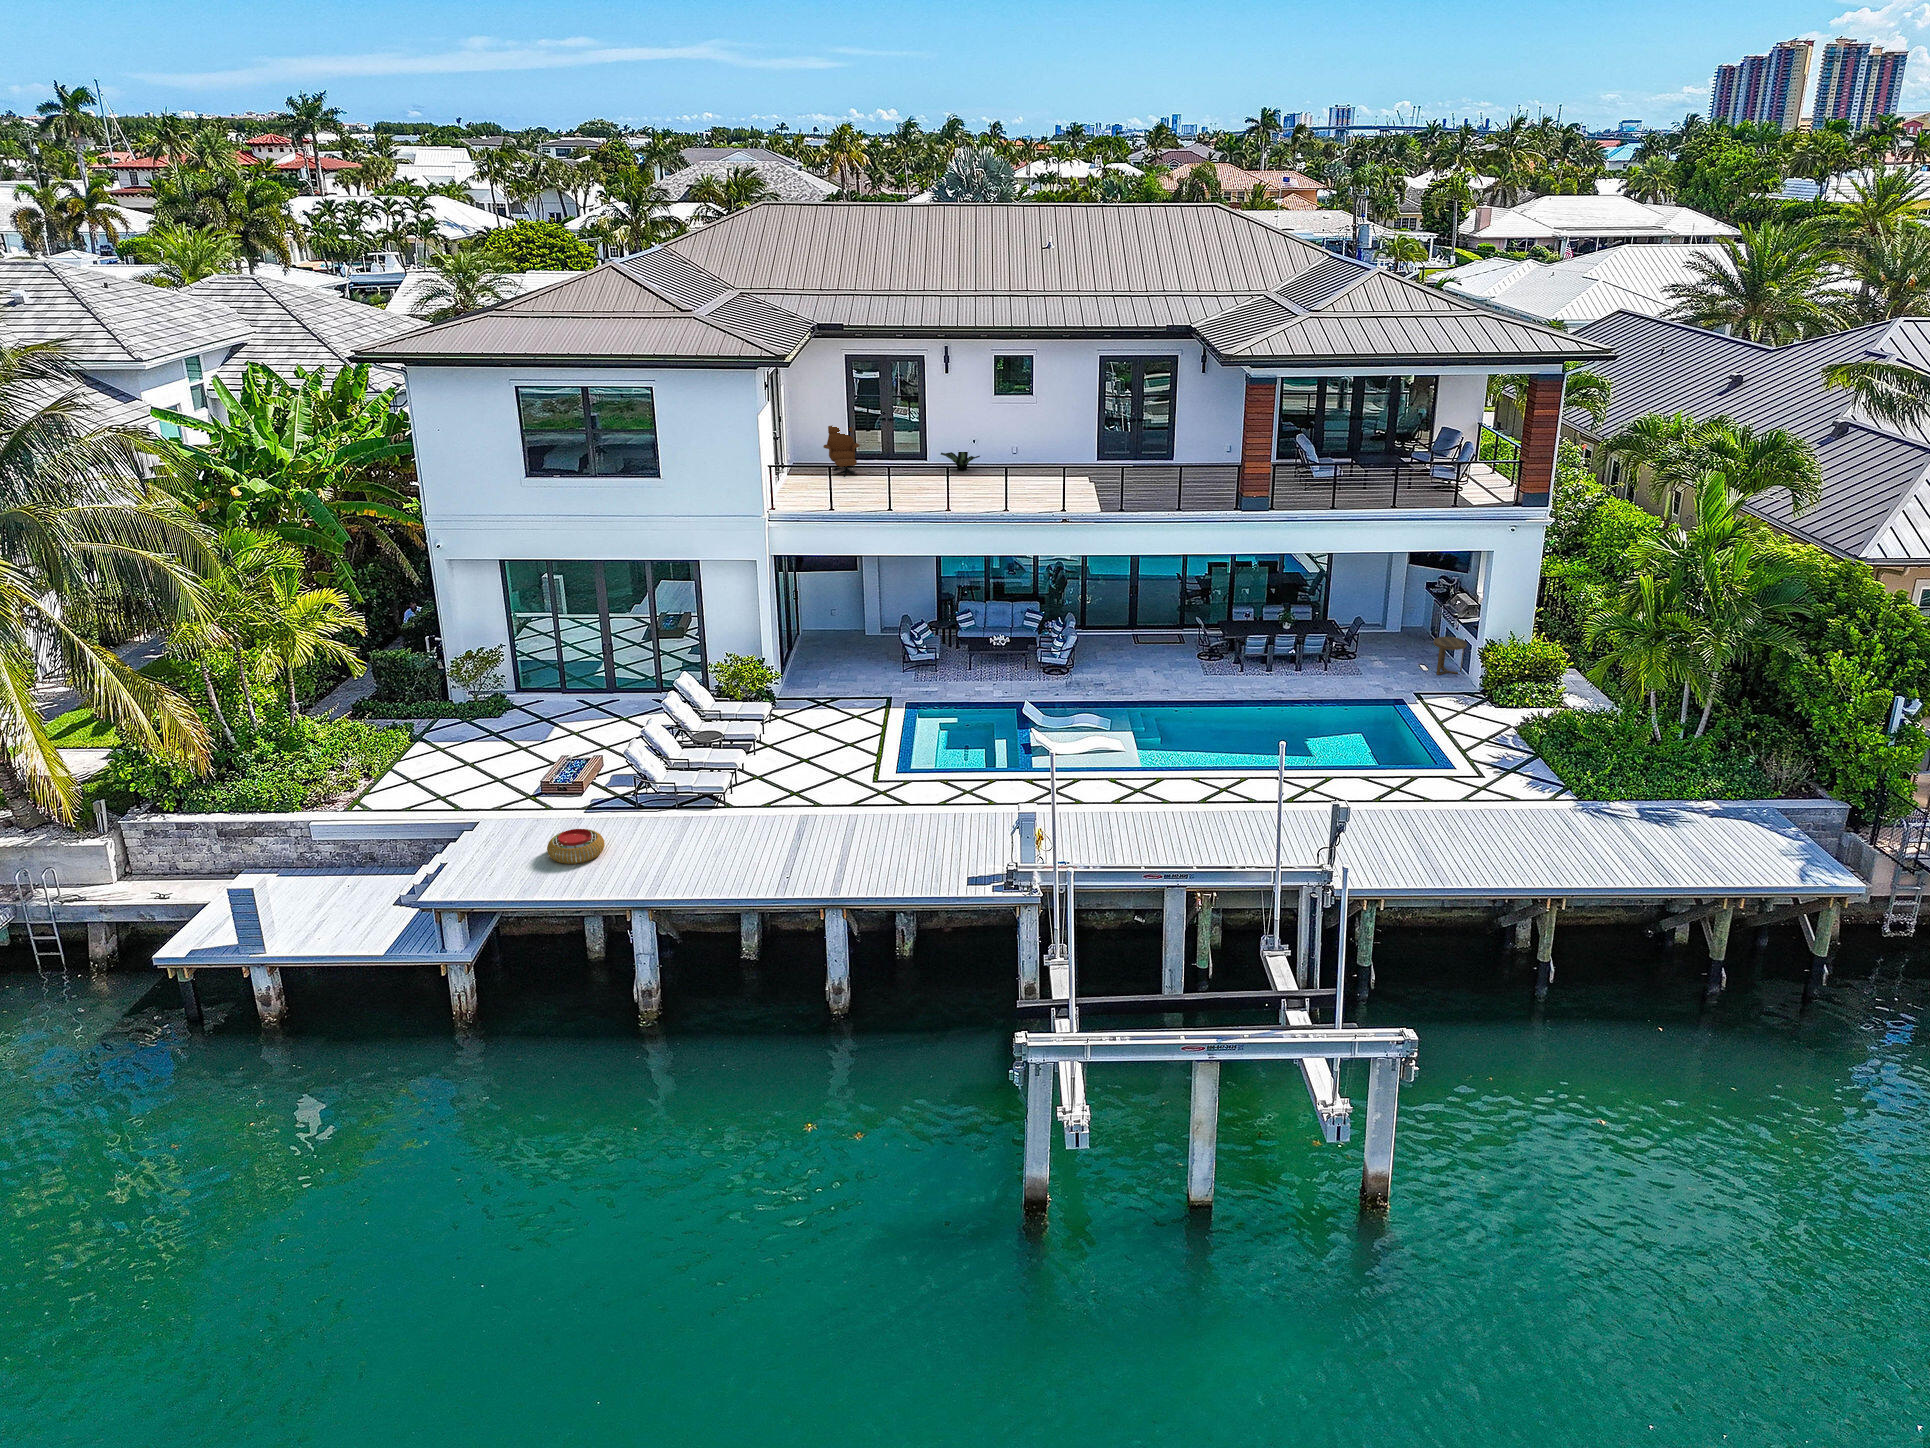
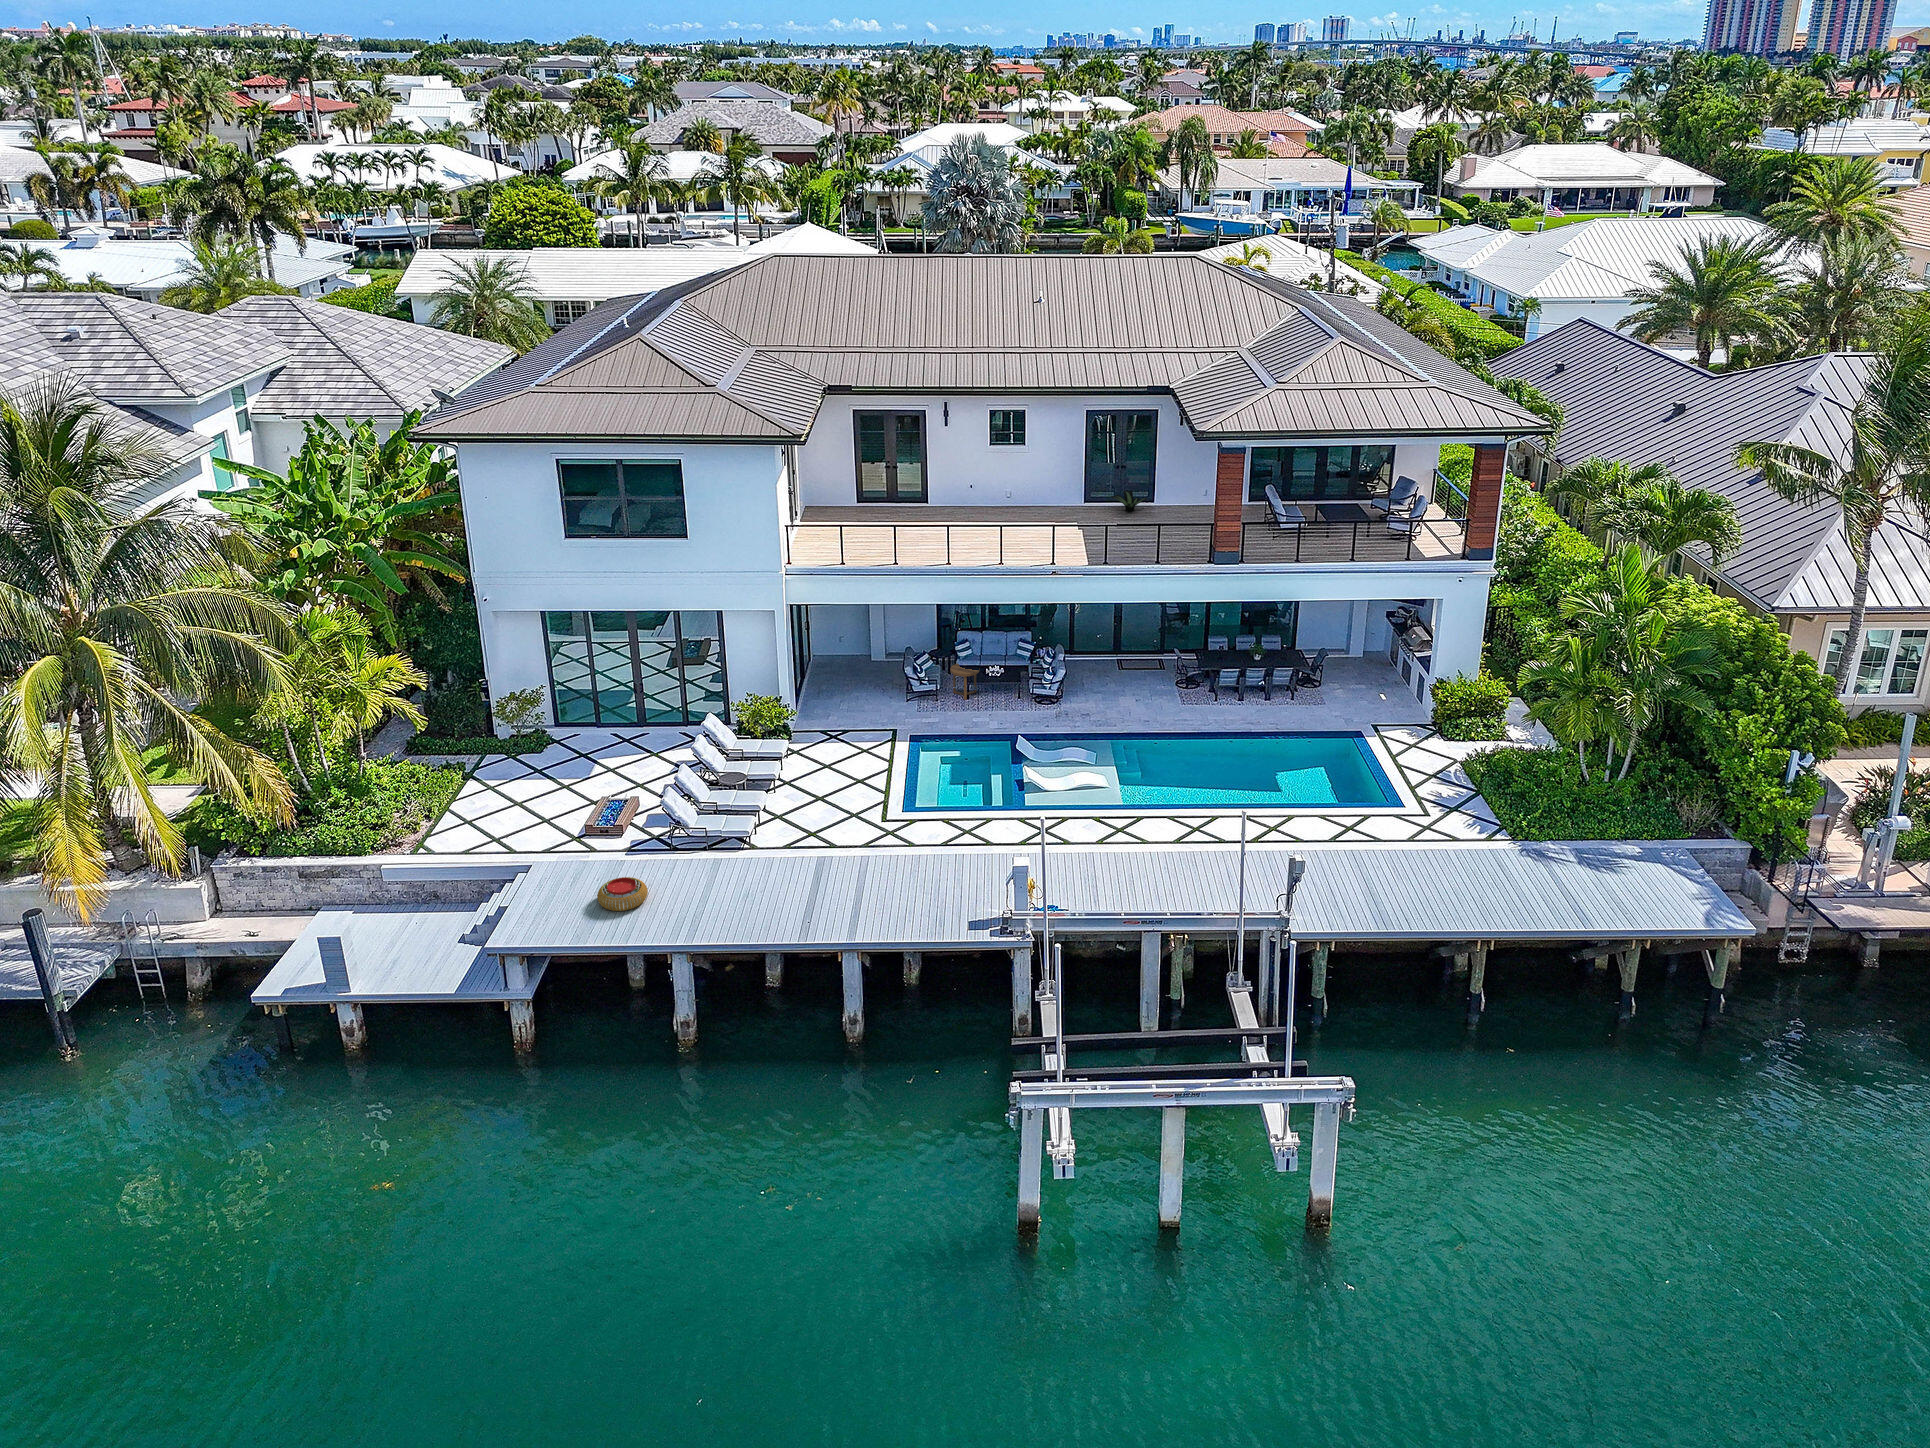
lounge chair: present [823,426,860,477] -> none [832,469,865,519]
potted plant: present [941,452,980,471] -> present [1111,491,1147,512]
side table: present [1433,637,1467,675] -> present [950,663,979,700]

